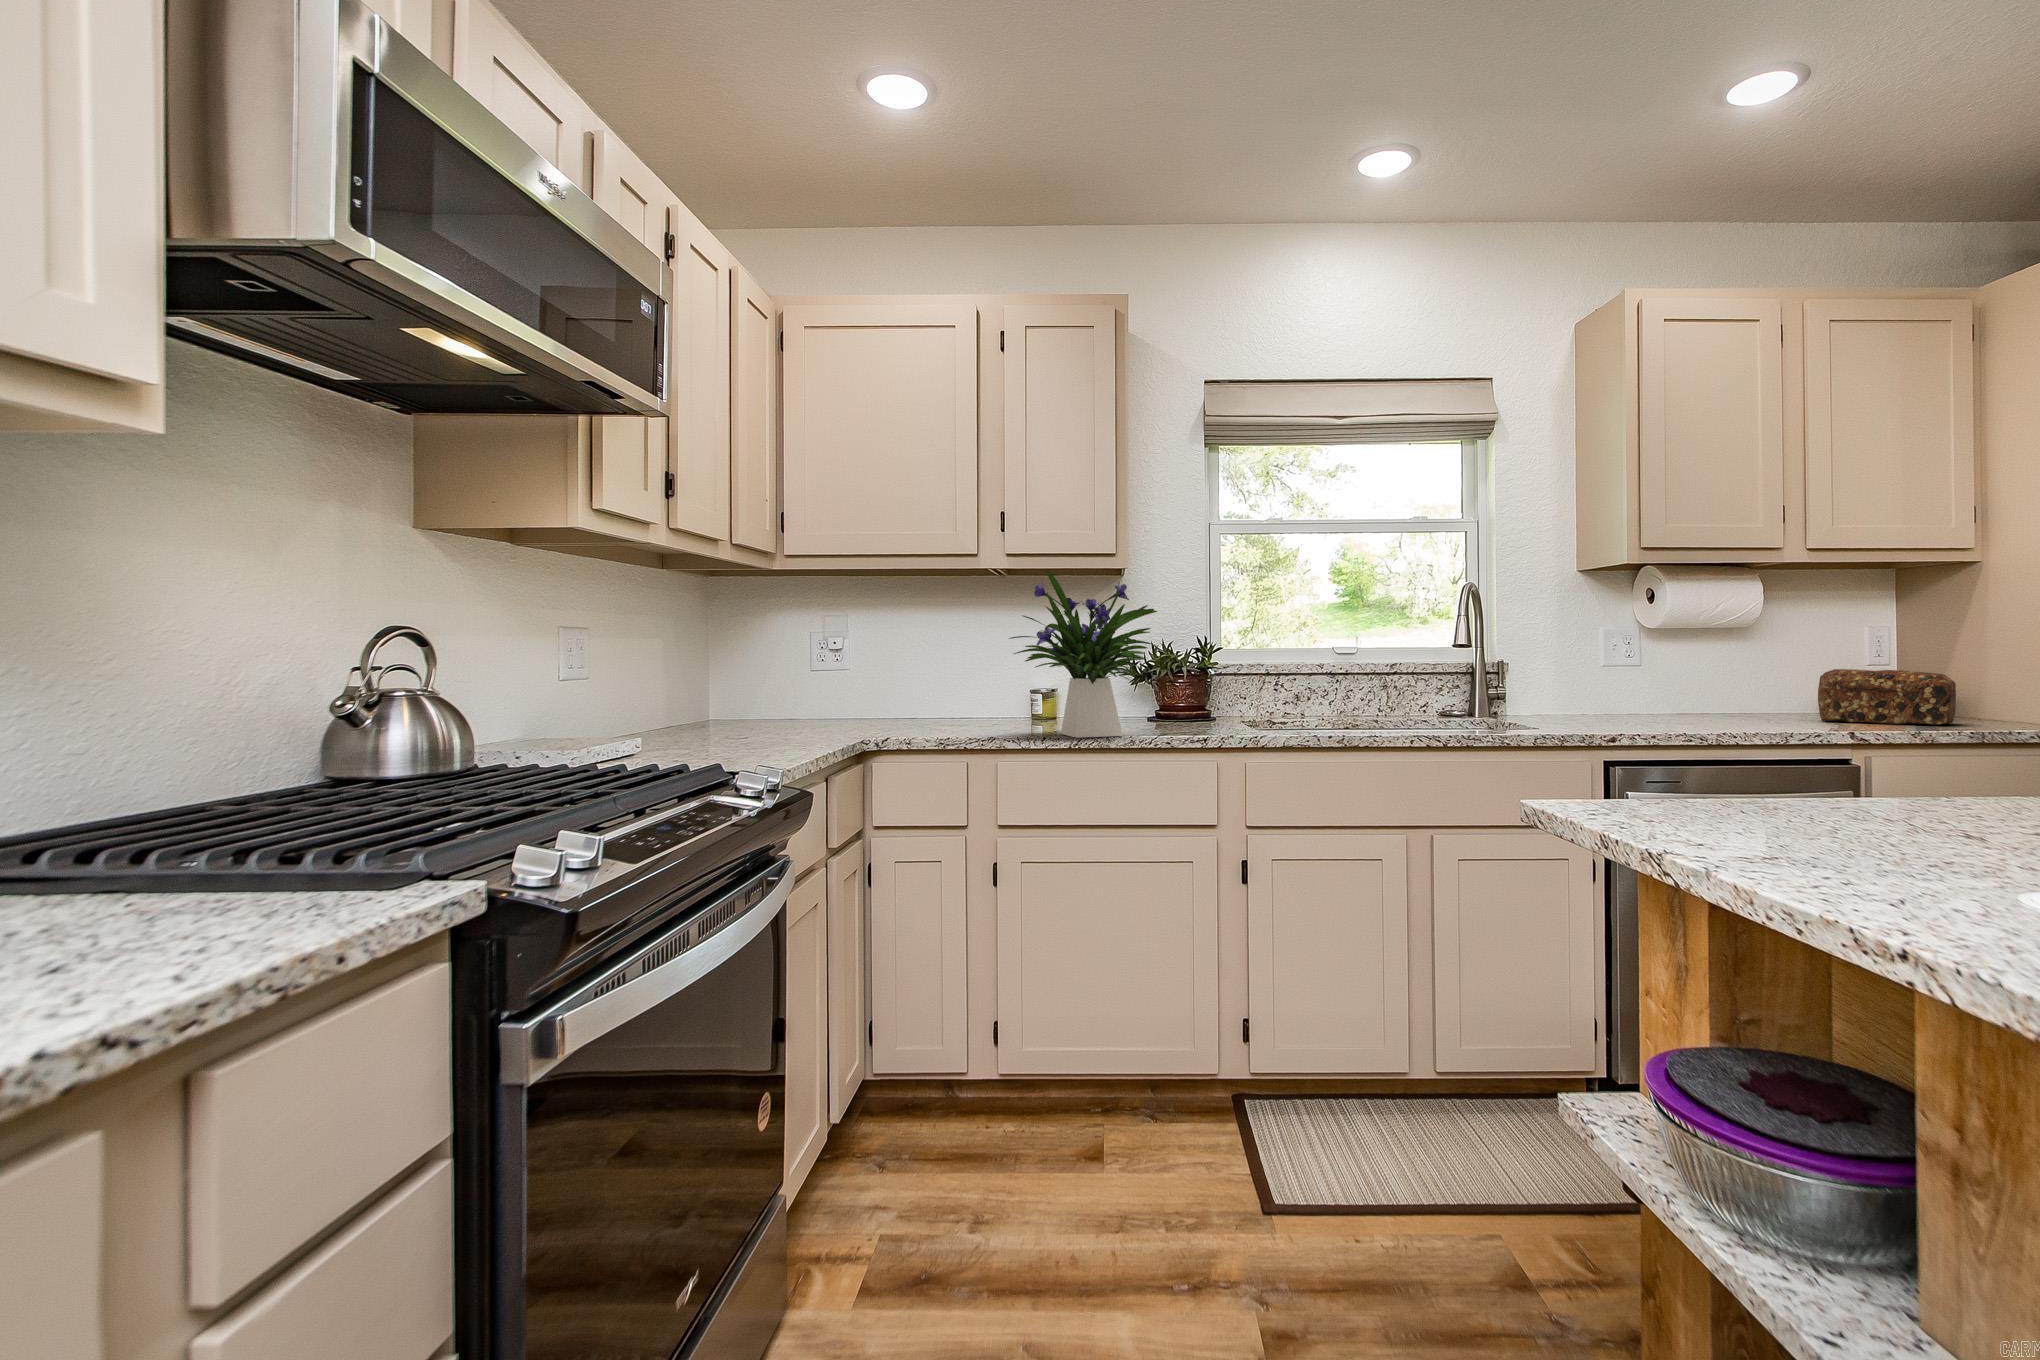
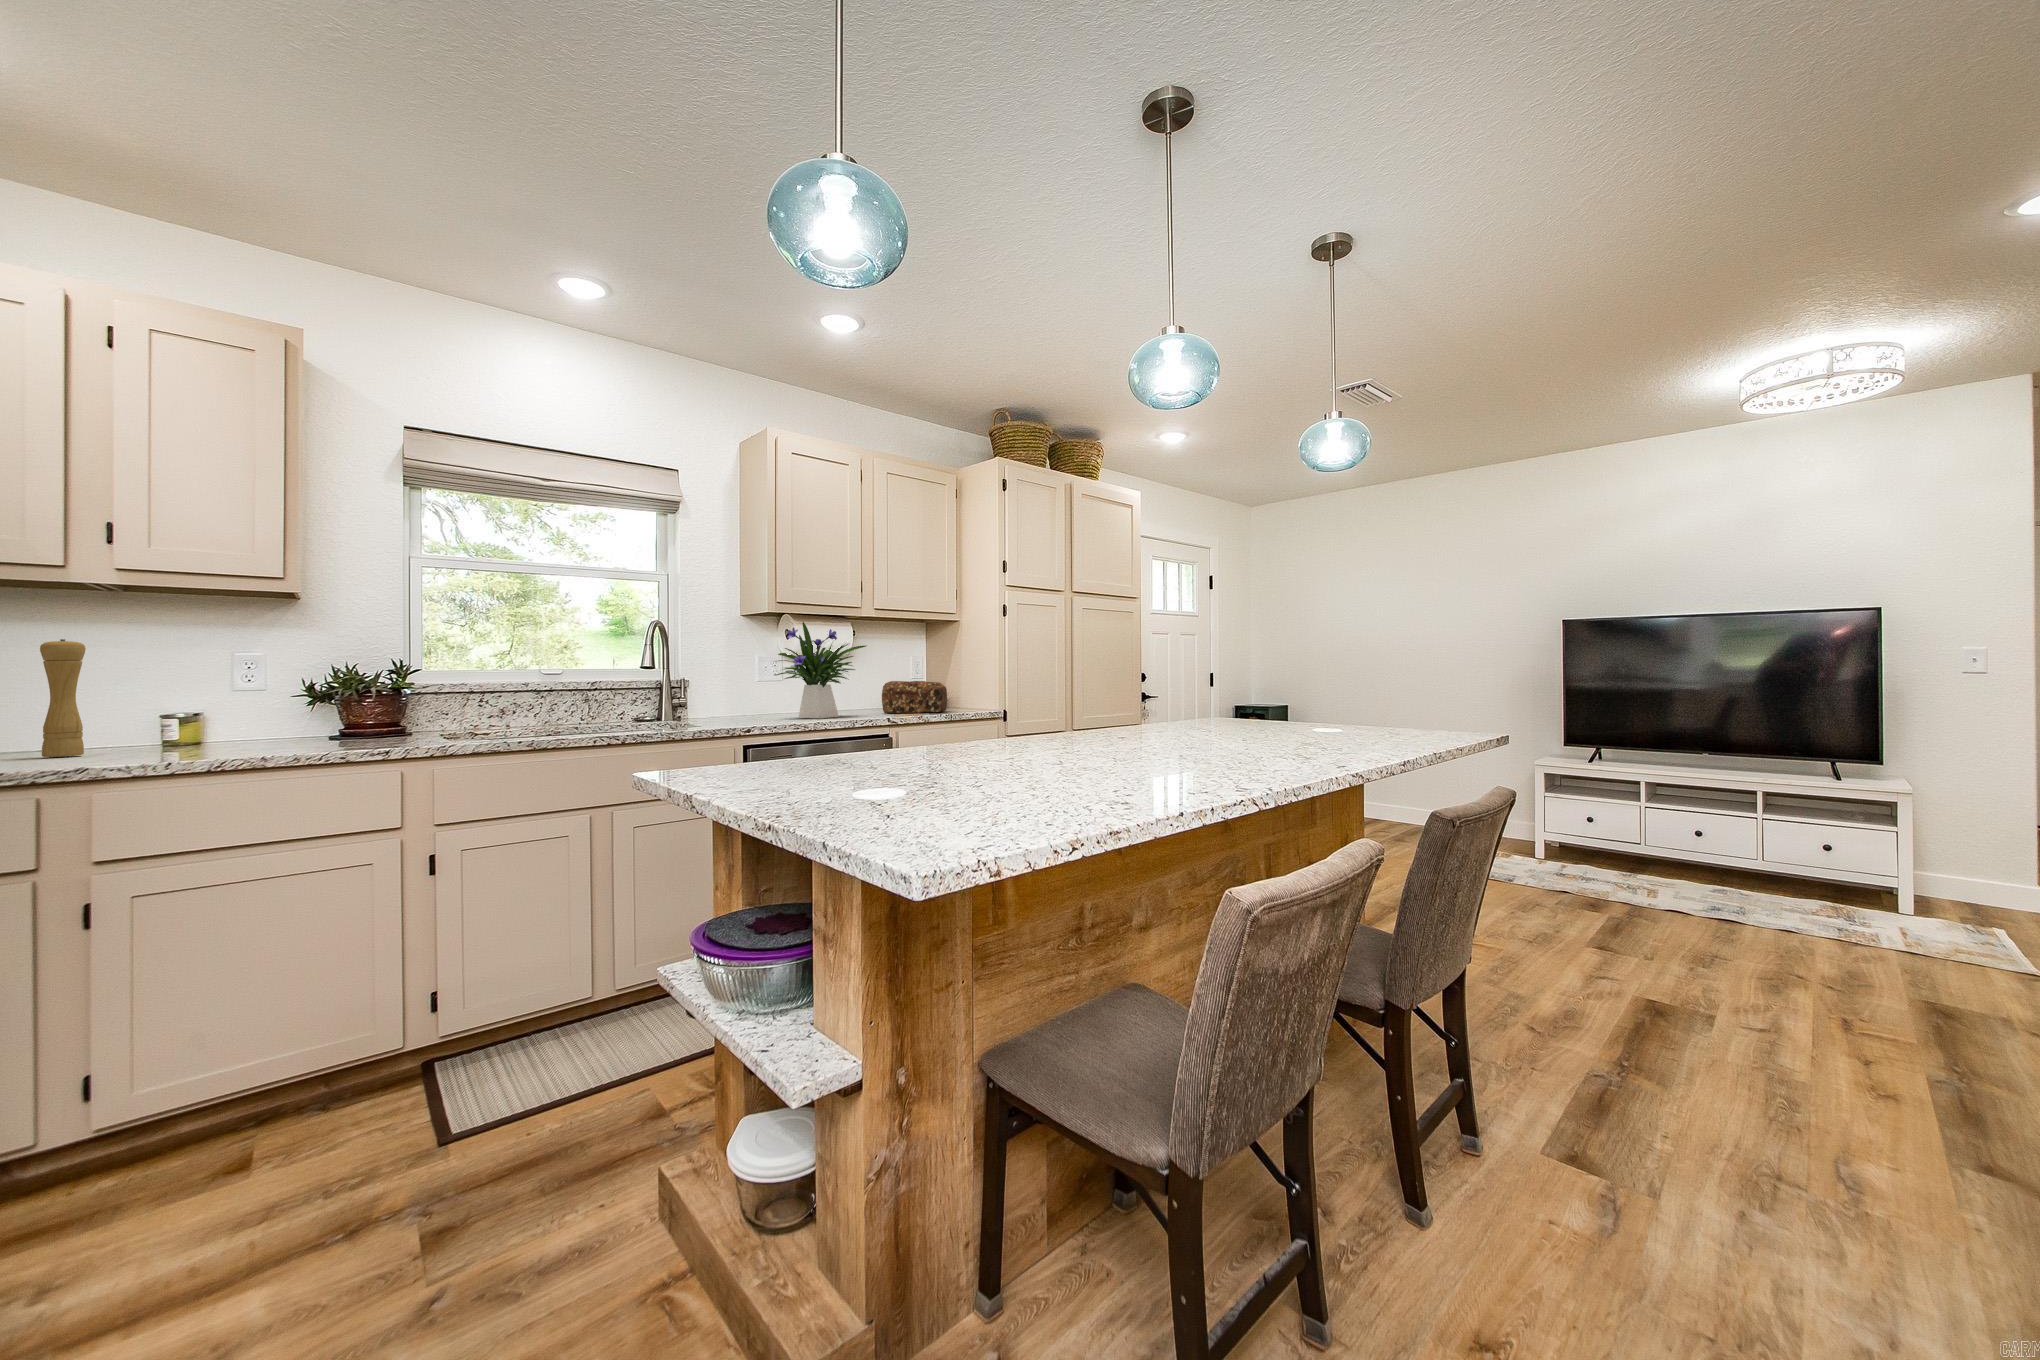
flower arrangement: present [1009,570,1157,738] -> present [776,622,866,718]
pepper mill: none [960,621,985,724] -> present [40,639,86,757]

